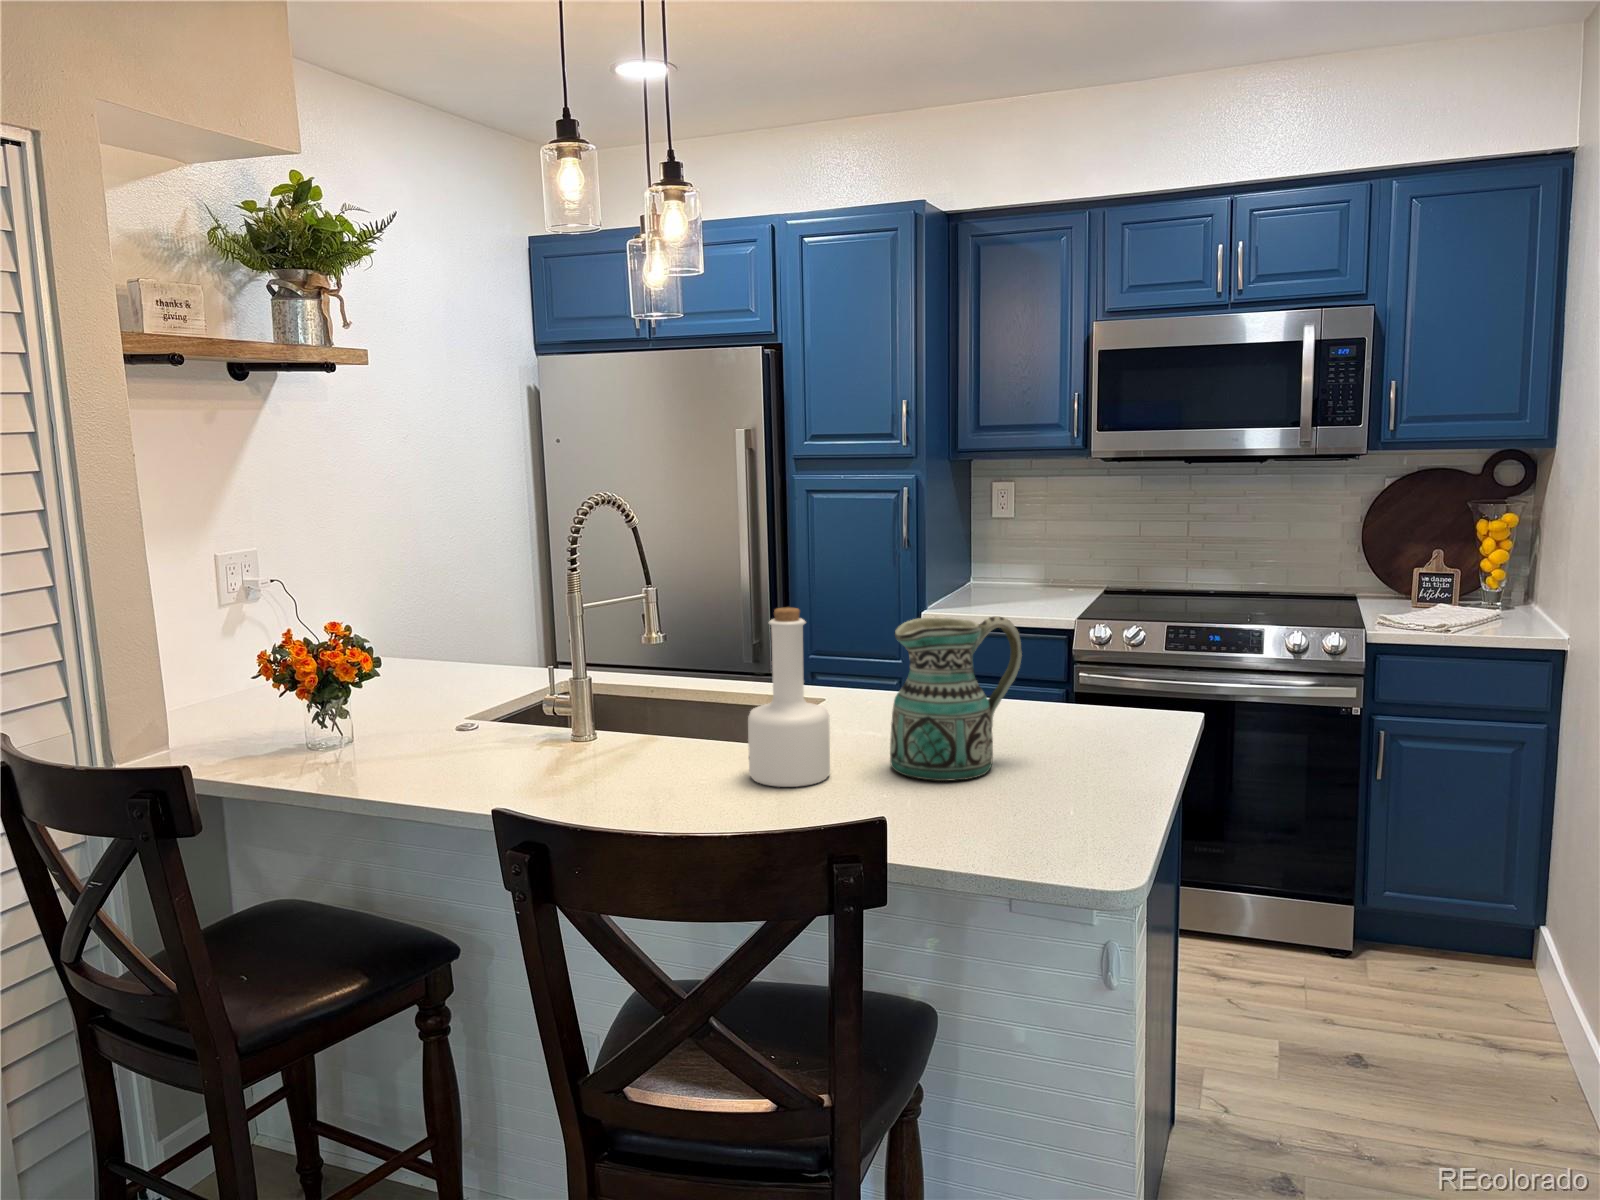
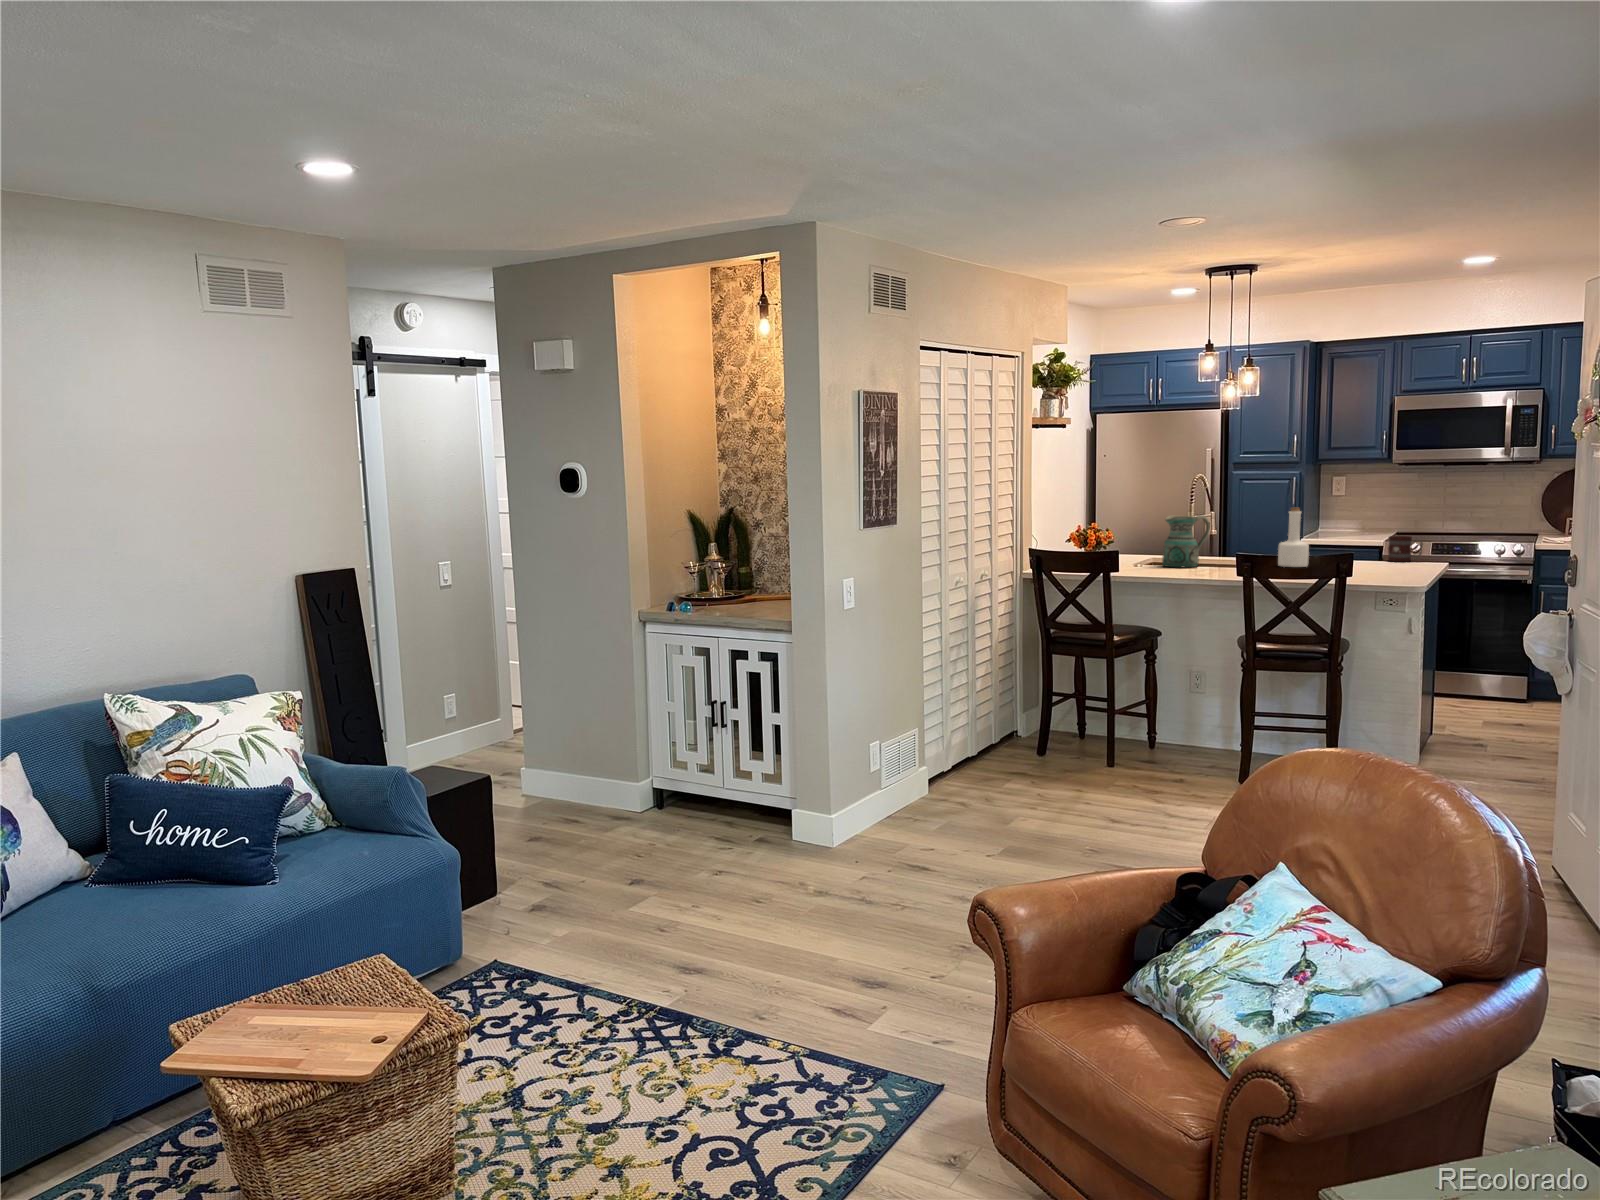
ceramic pitcher: present [890,616,1022,781] -> present [1162,515,1210,567]
mug: none [1054,664,1139,742] -> present [1388,536,1423,562]

